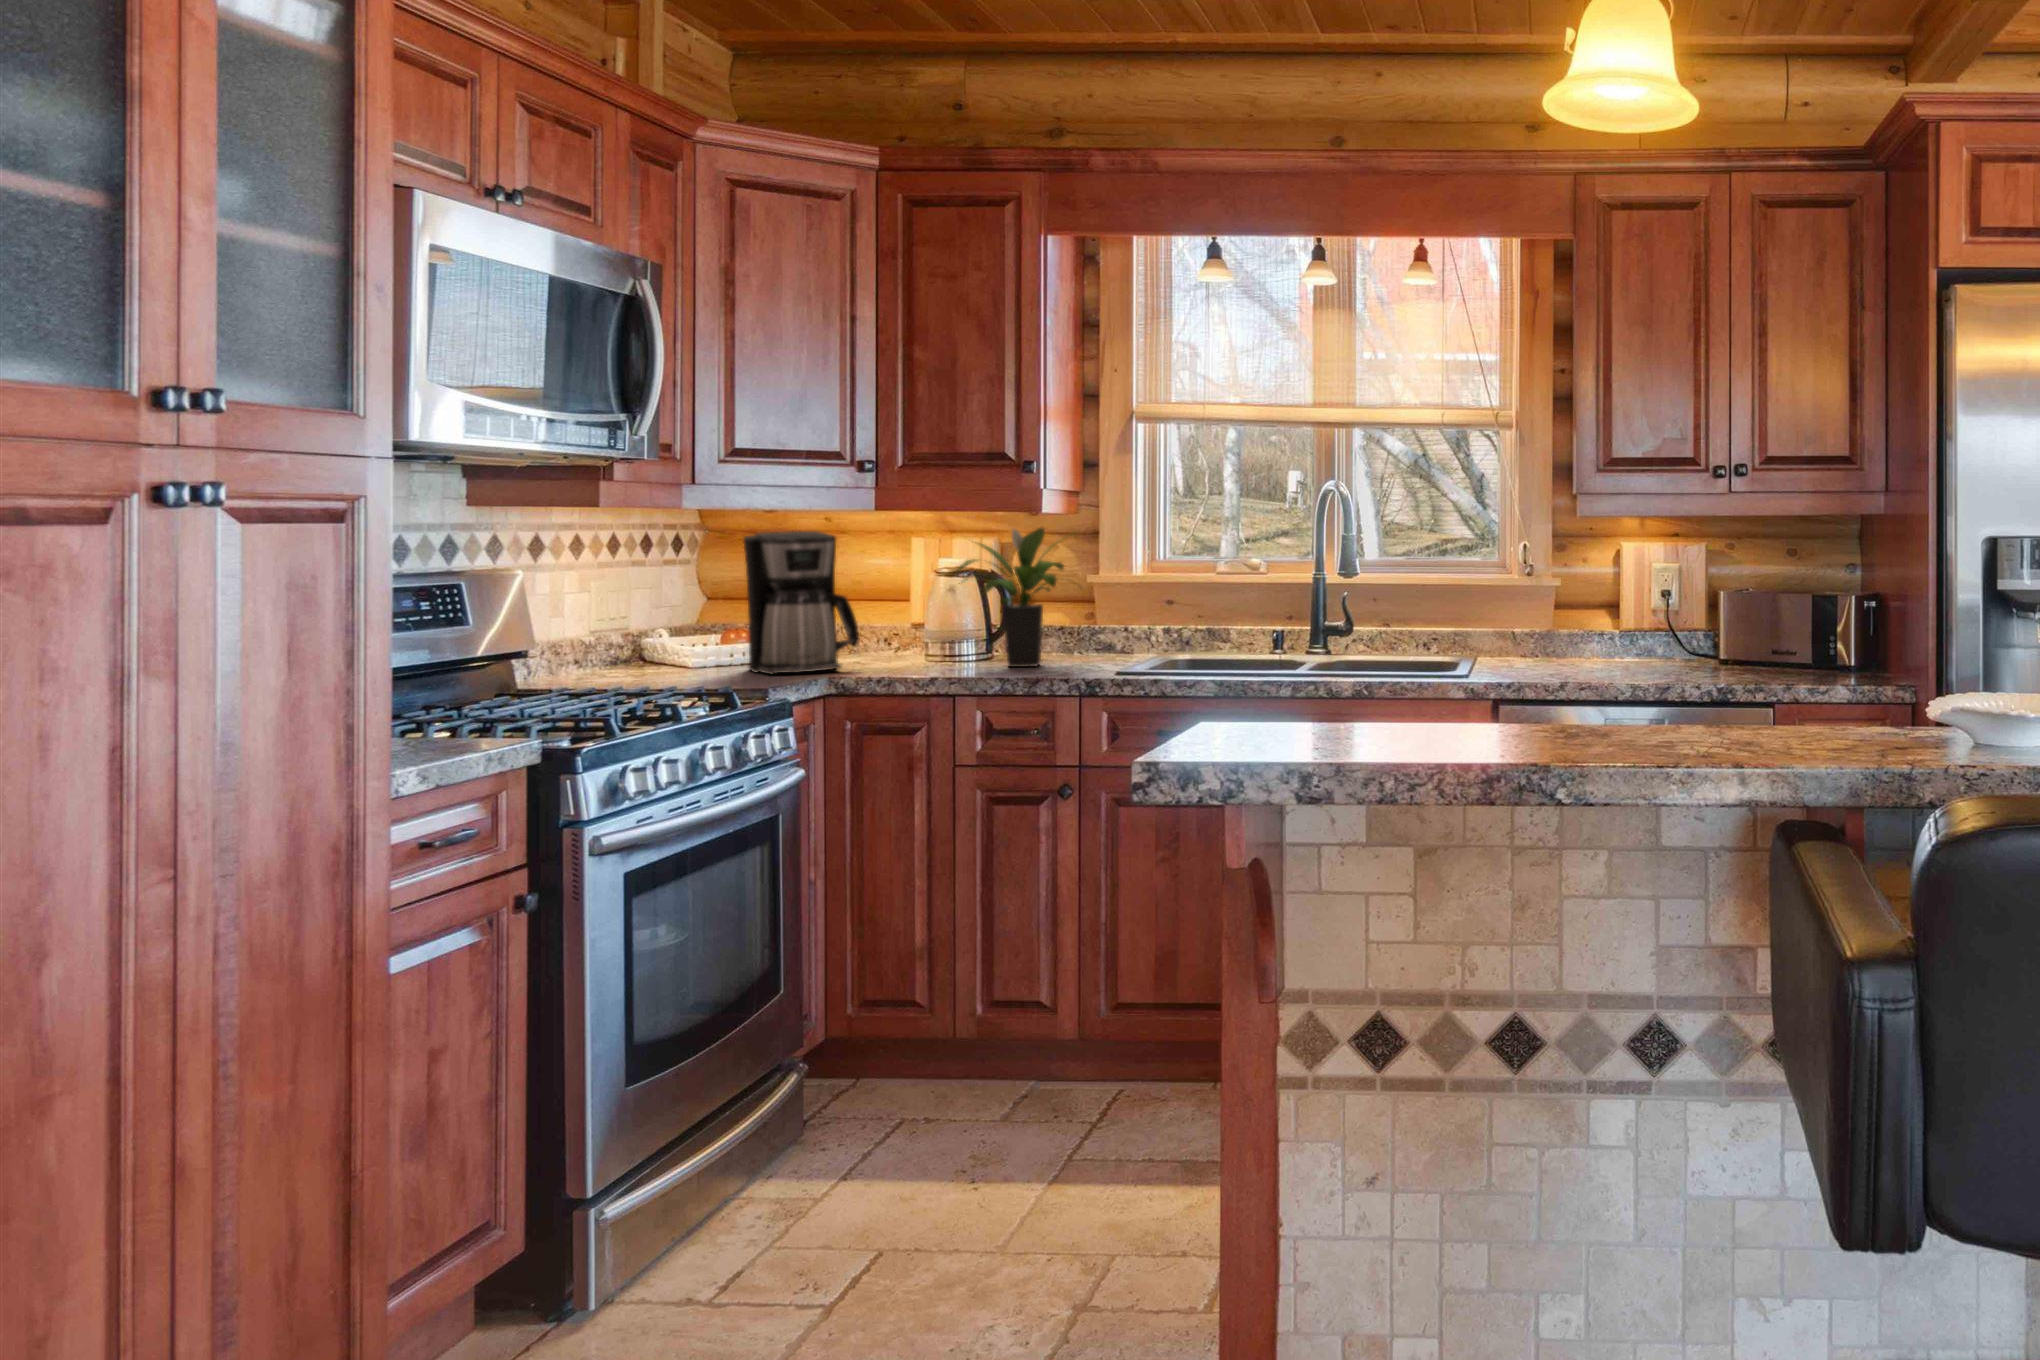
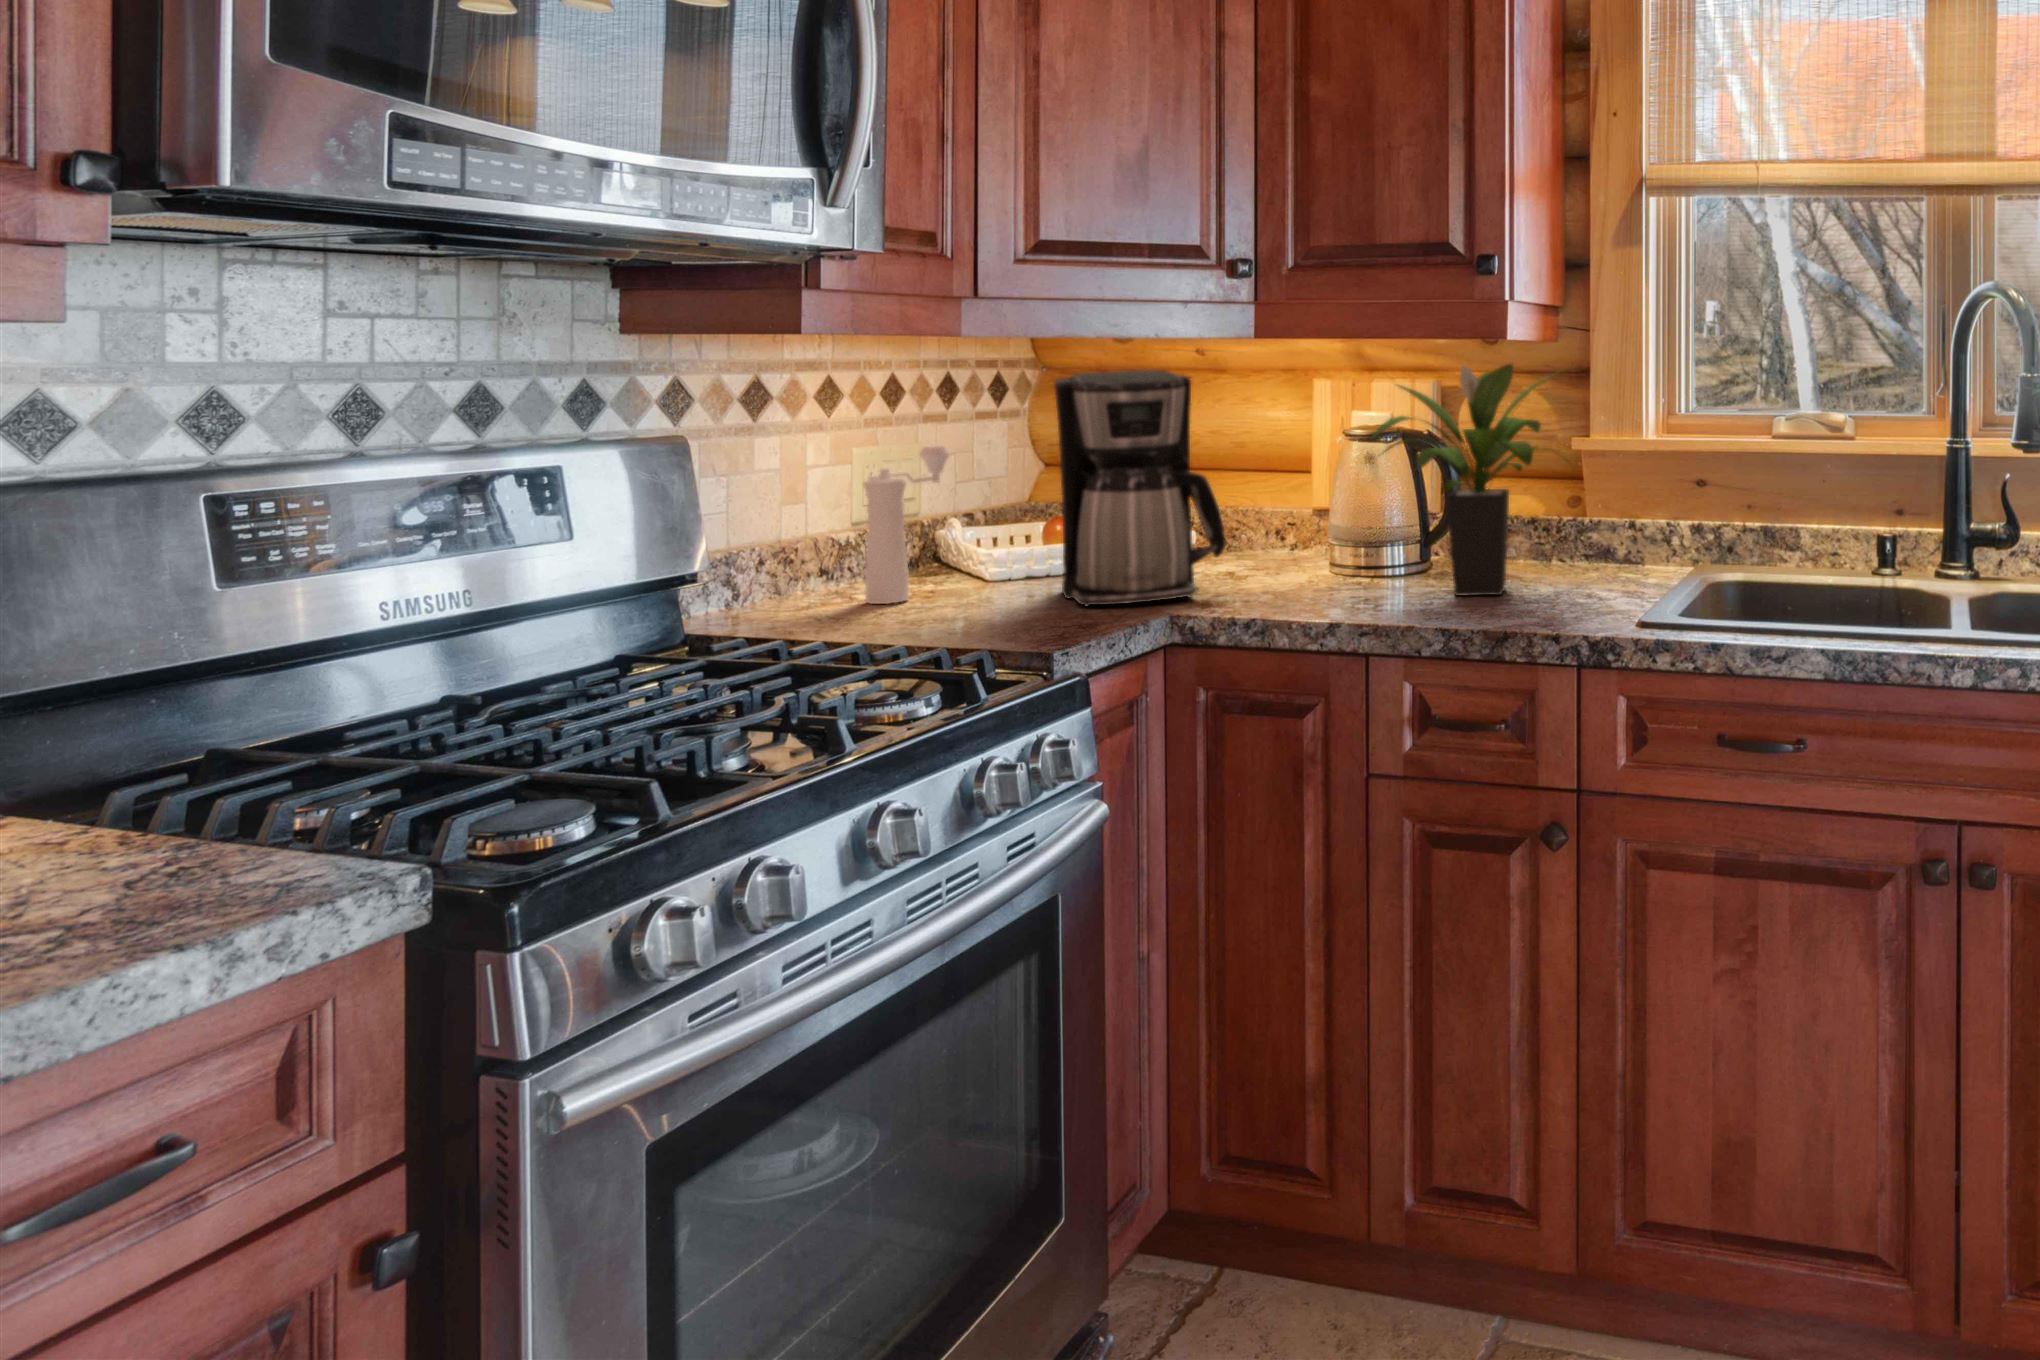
pepper mill: none [616,579,669,676] -> present [863,445,951,604]

